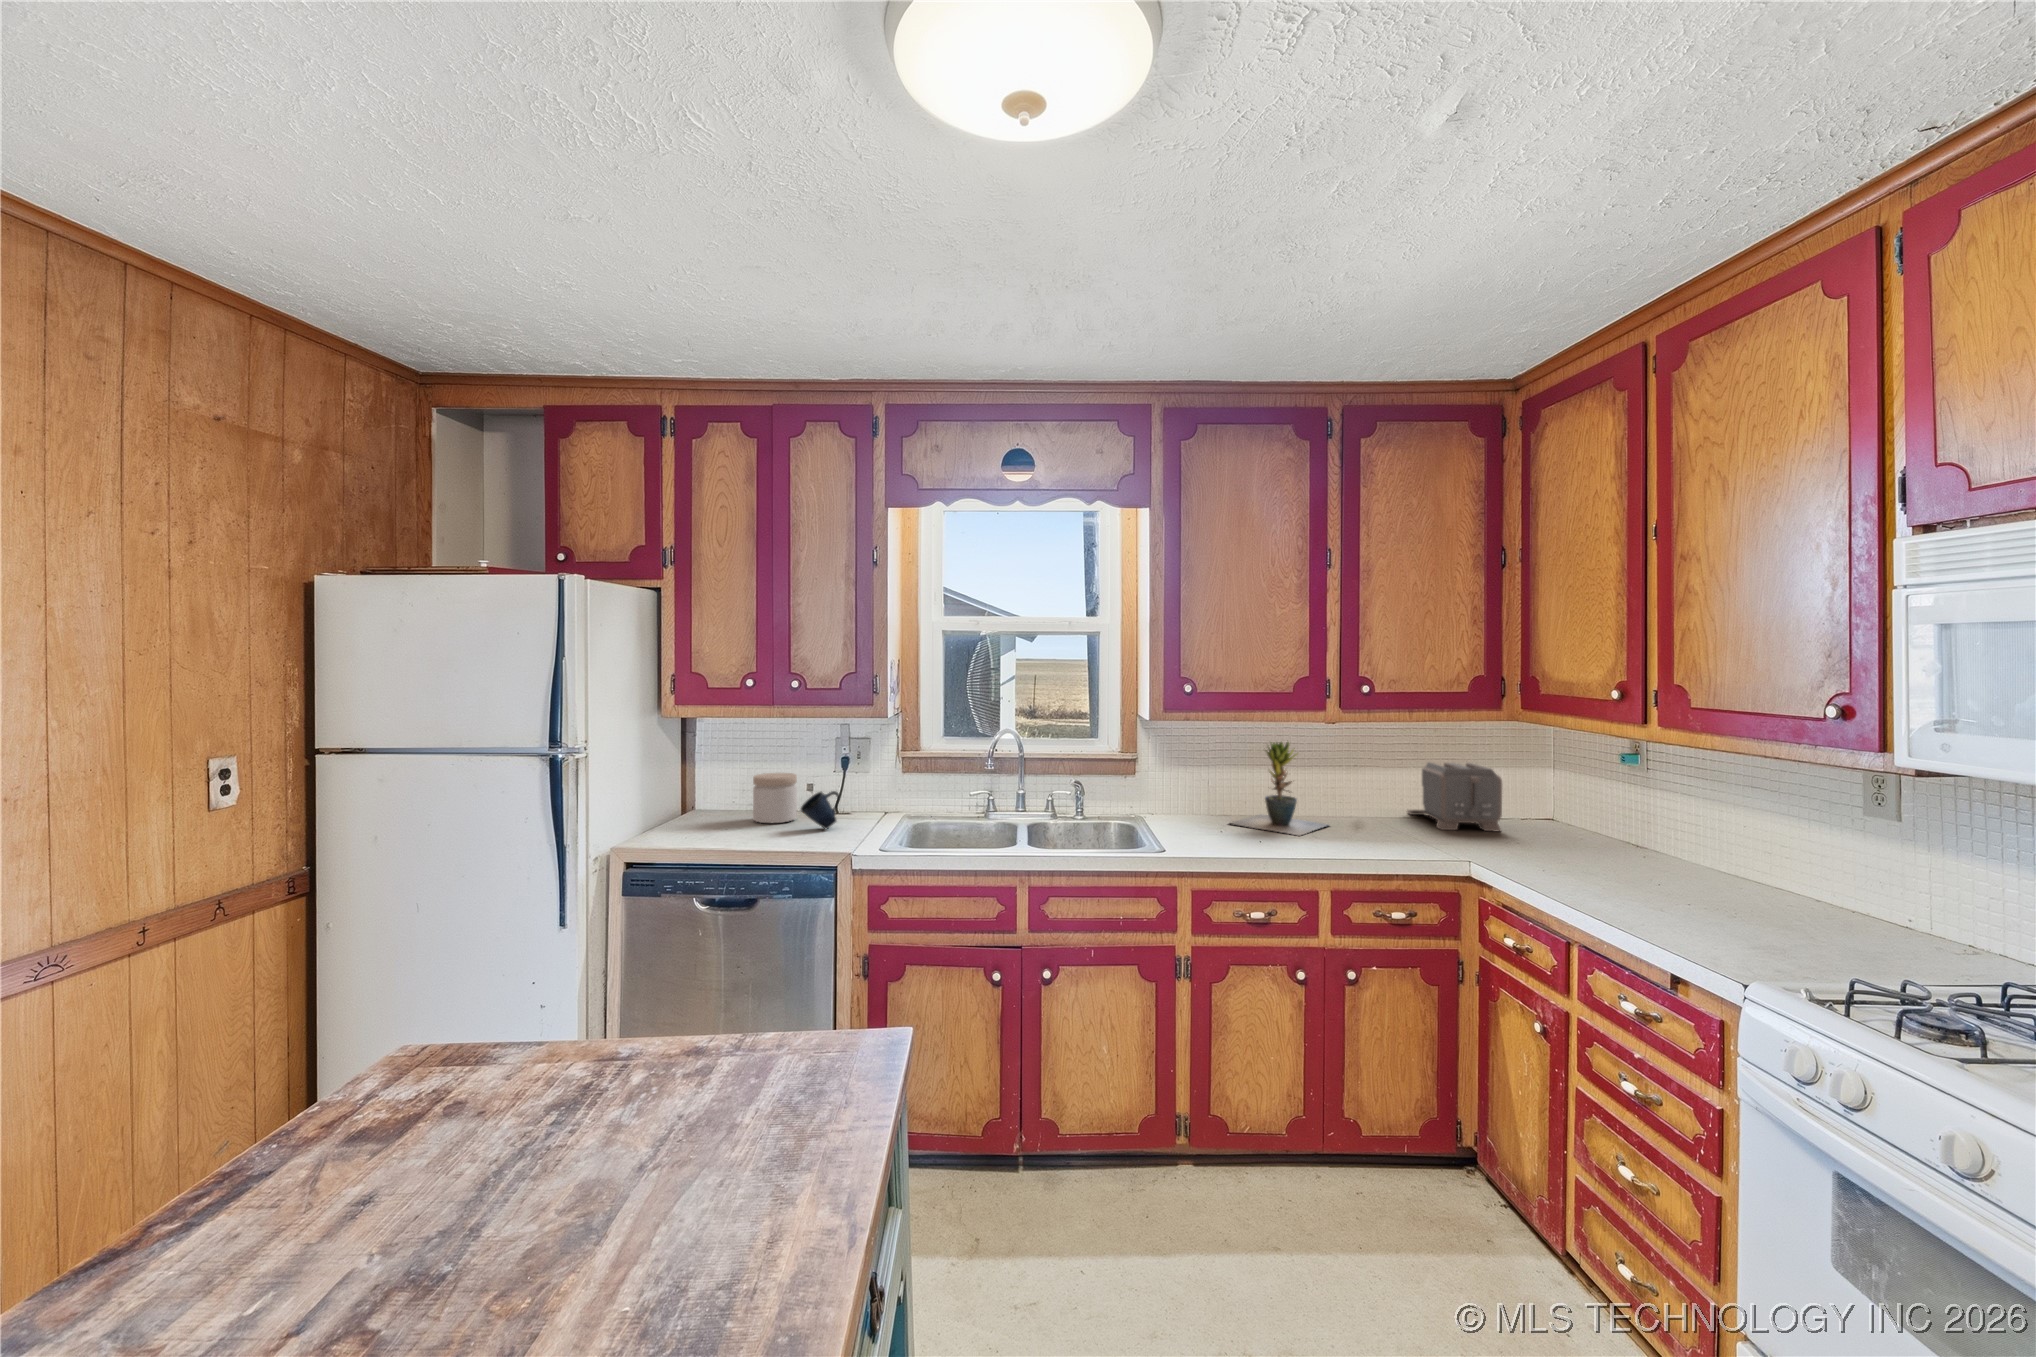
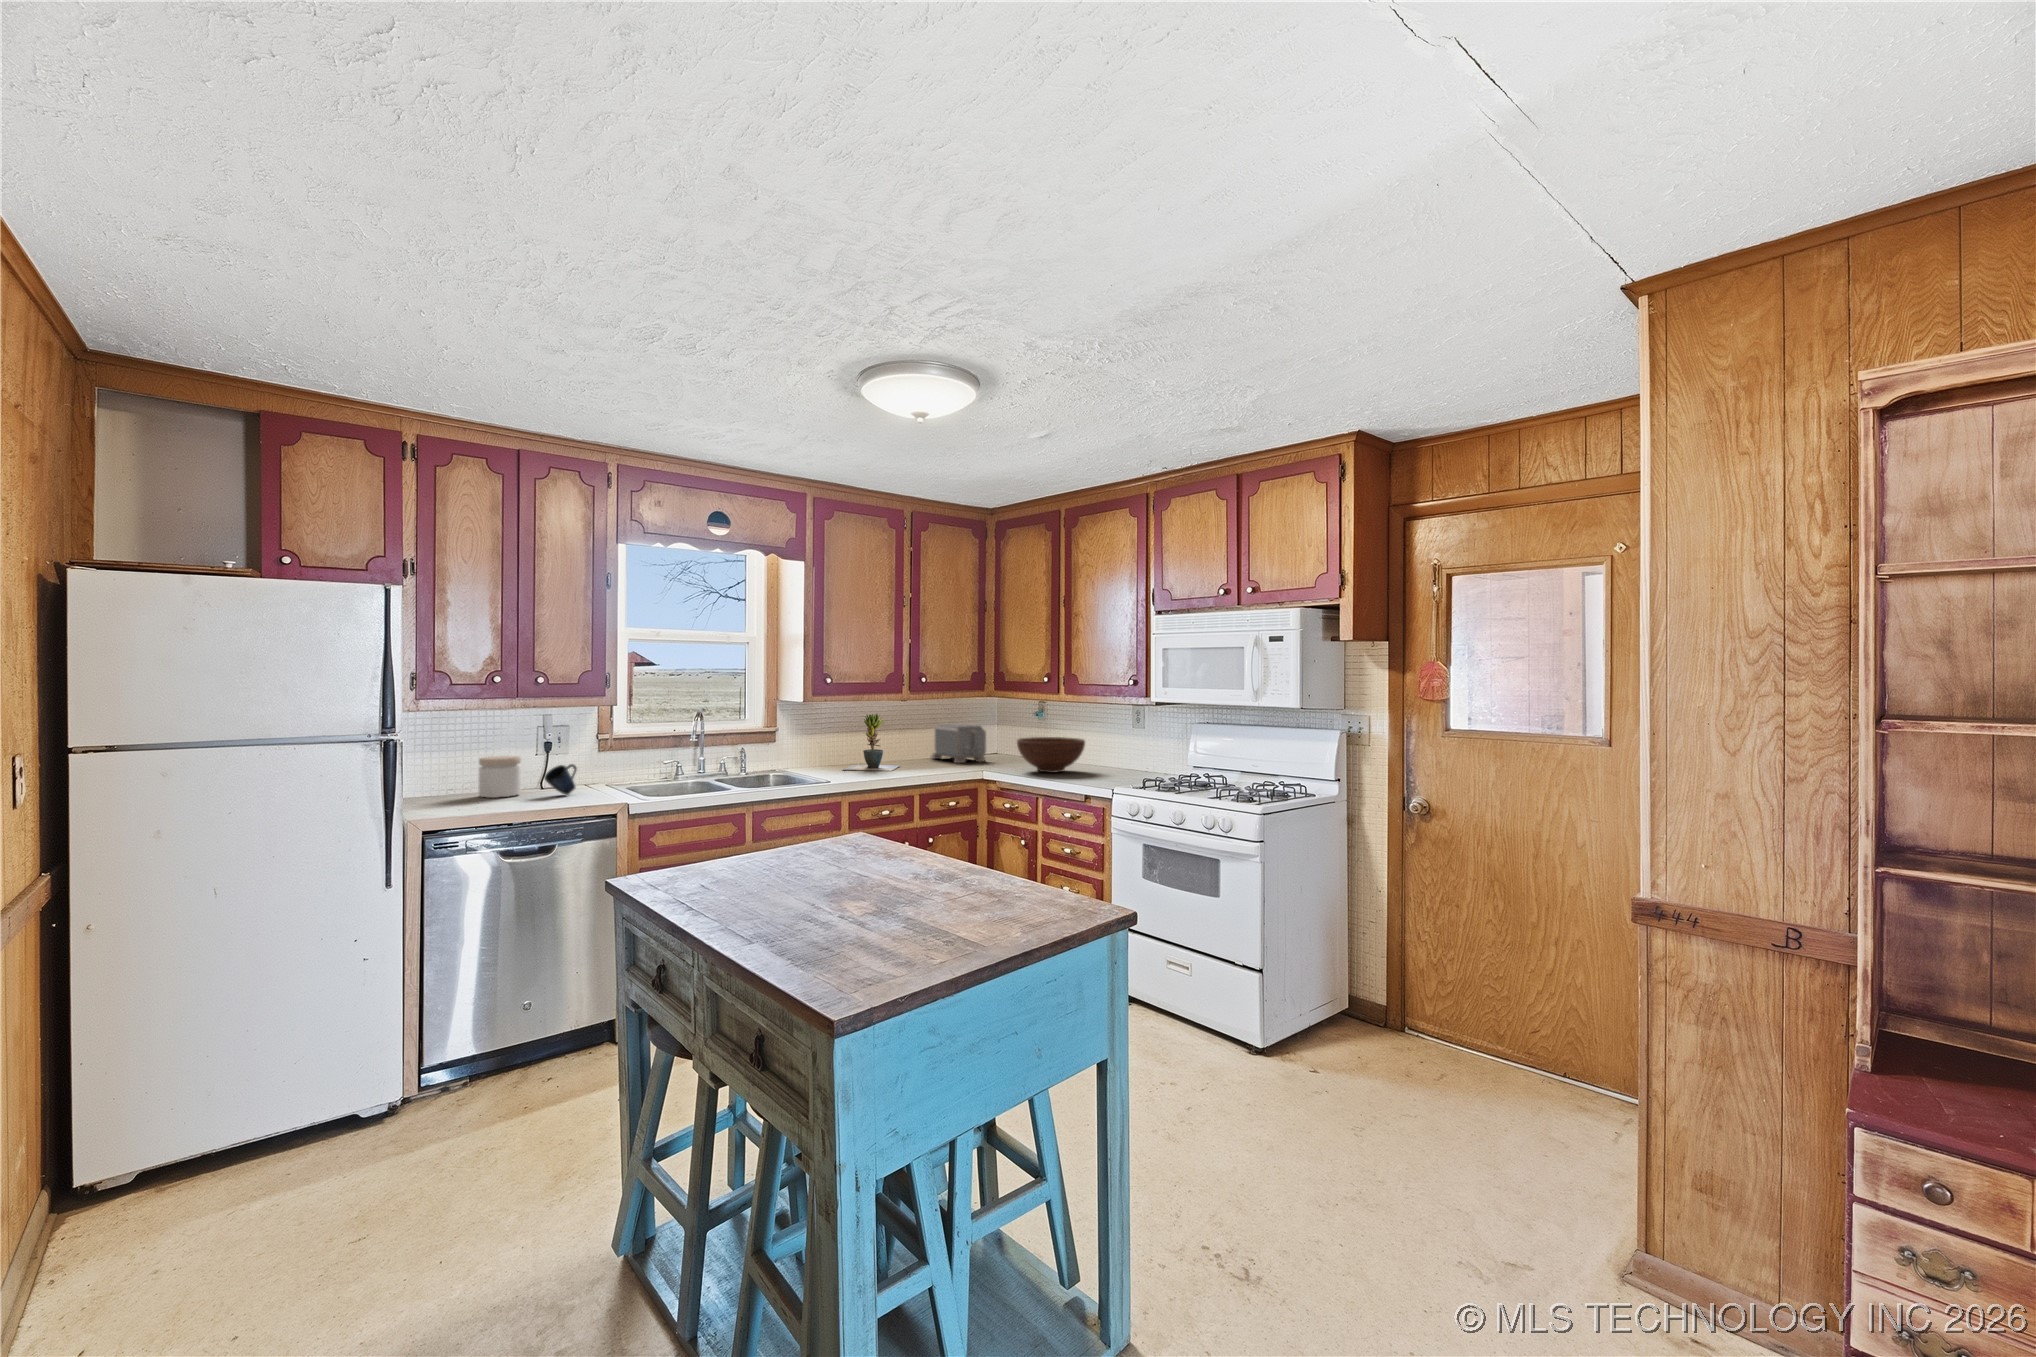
fruit bowl: none [1535,806,1709,888] -> present [1017,737,1085,773]

